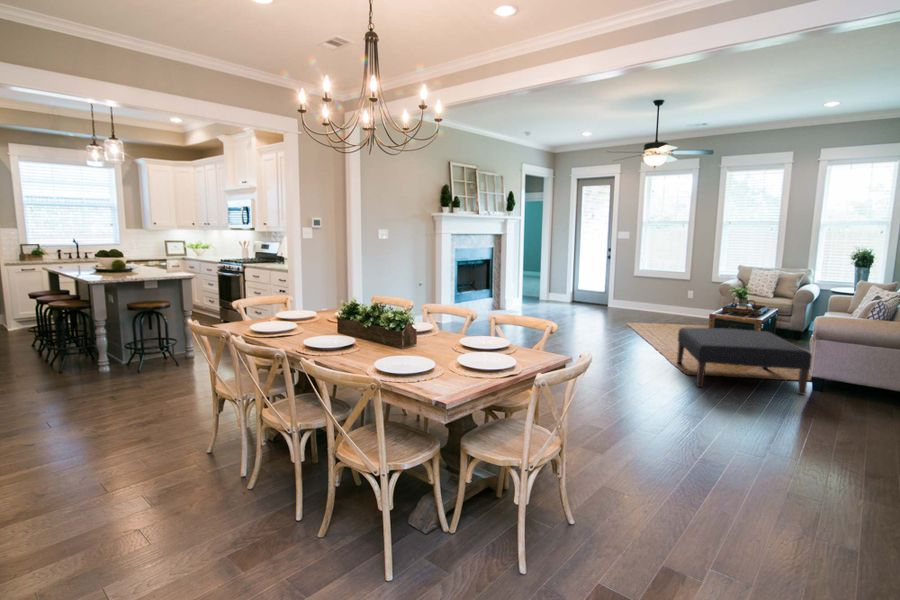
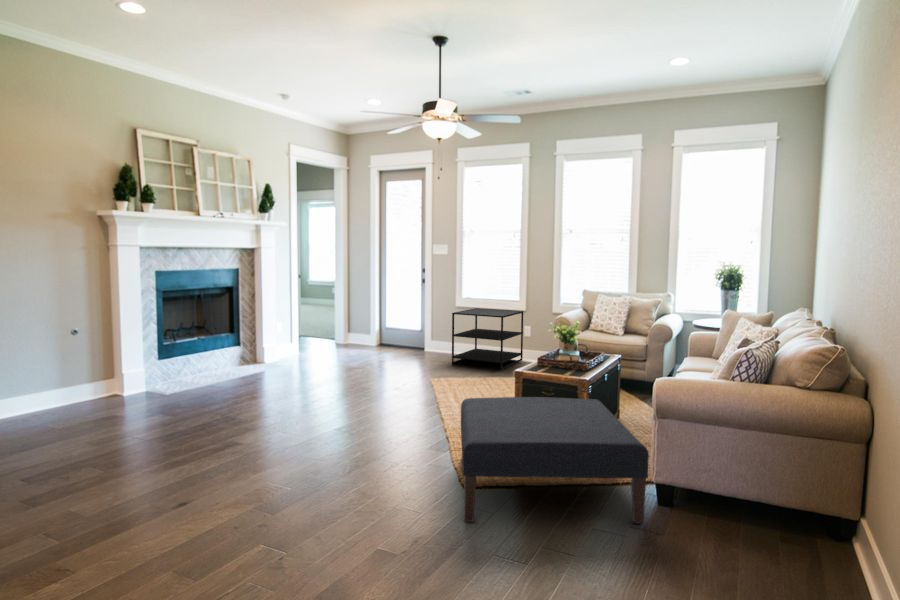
side table: none [634,277,688,320] -> present [452,308,523,370]

